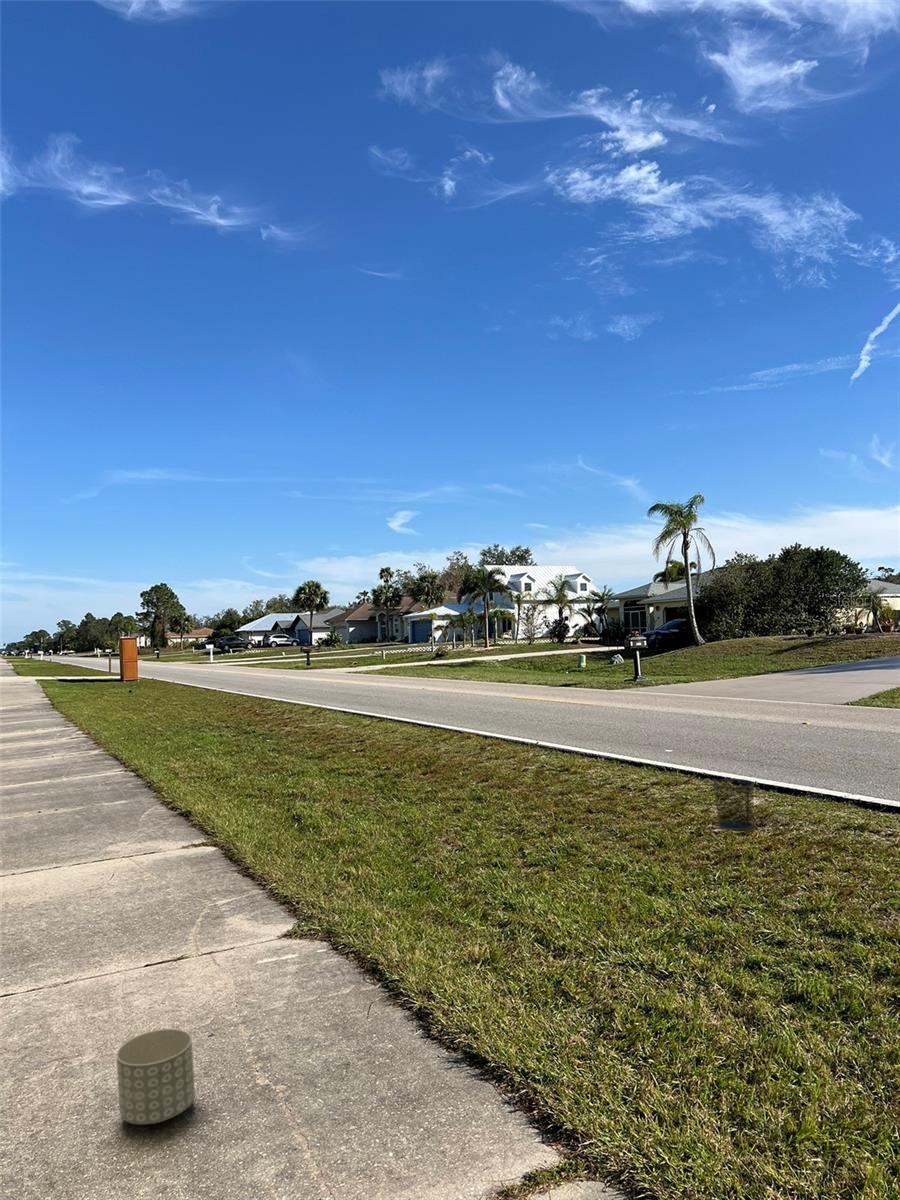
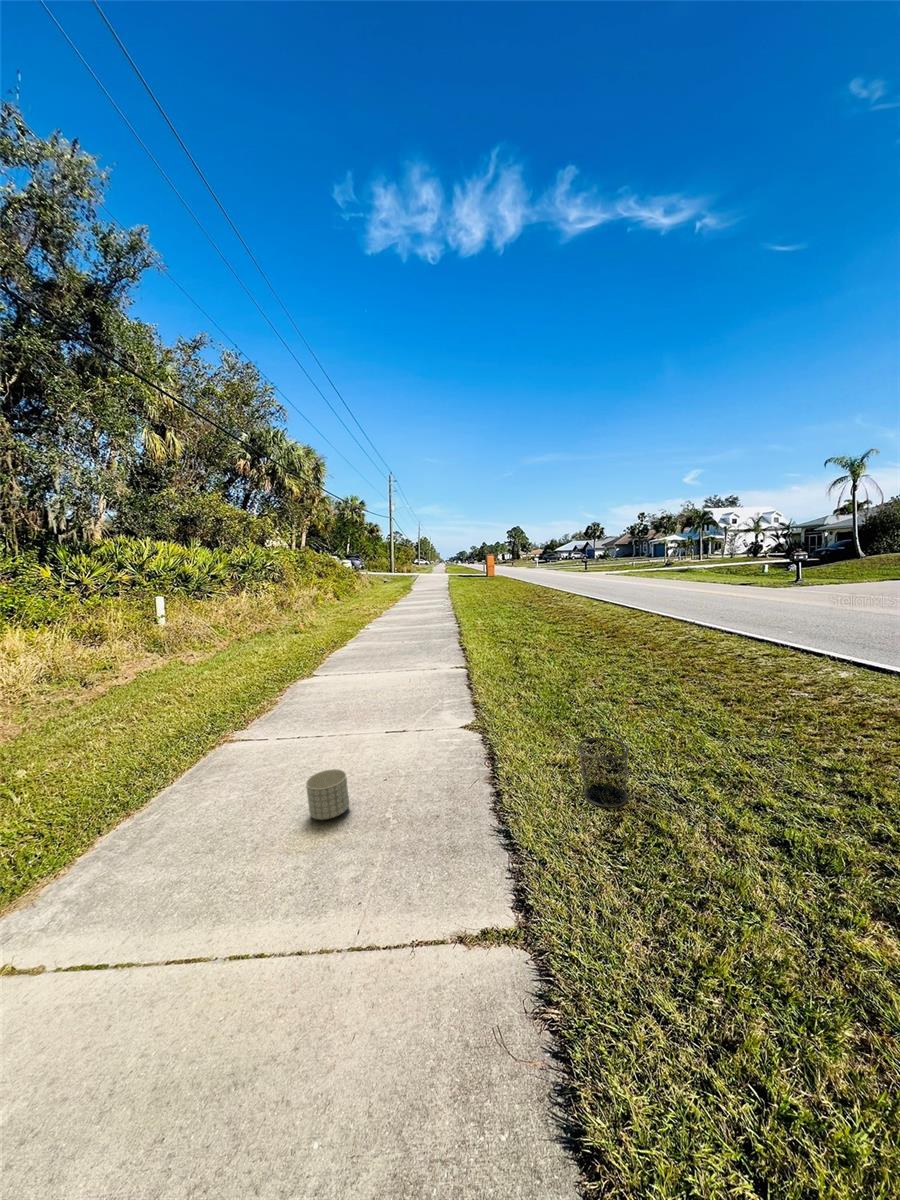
waste bin: present [712,779,754,830] -> present [578,737,629,807]

